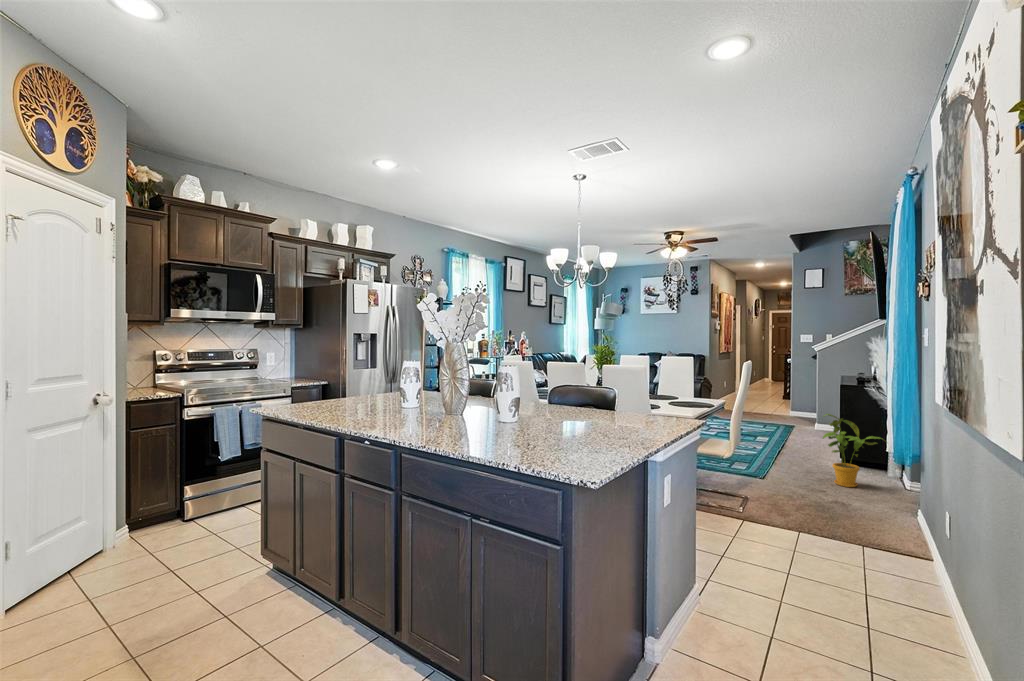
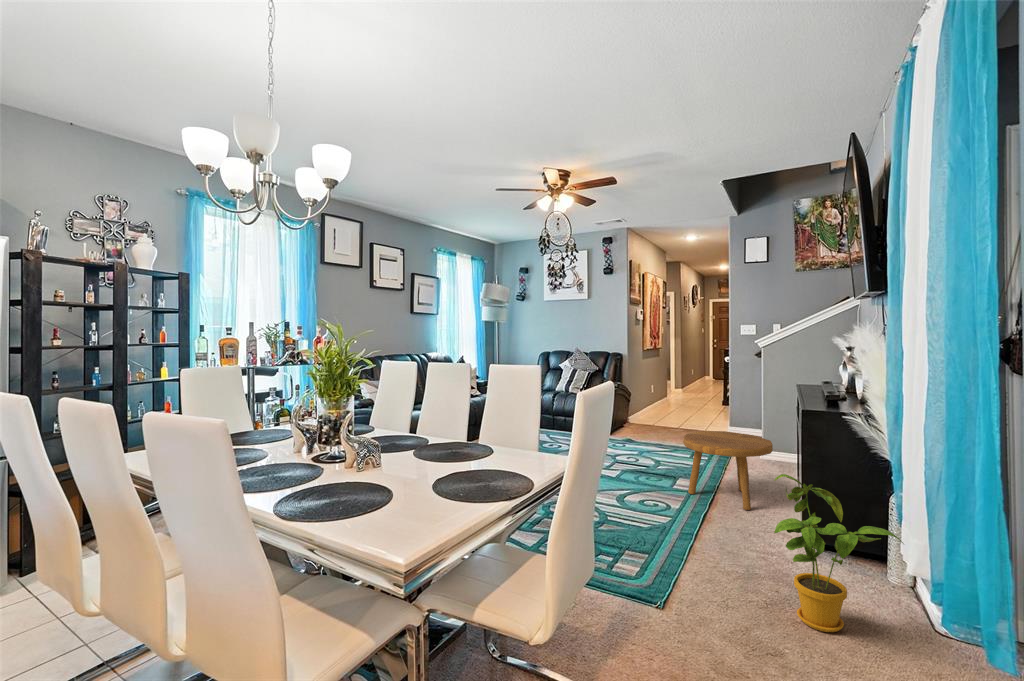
footstool: none [764,405,824,451] -> present [683,431,773,510]

